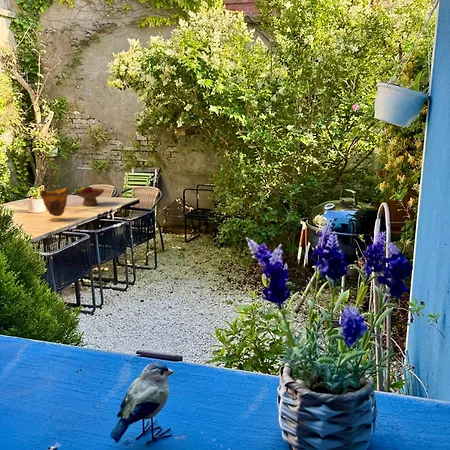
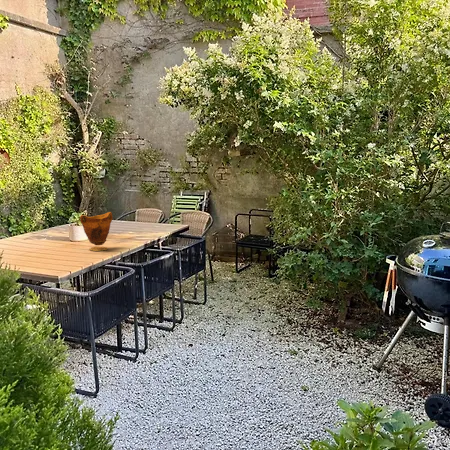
fruit bowl: present [74,185,104,206] -> none [119,209,153,233]

